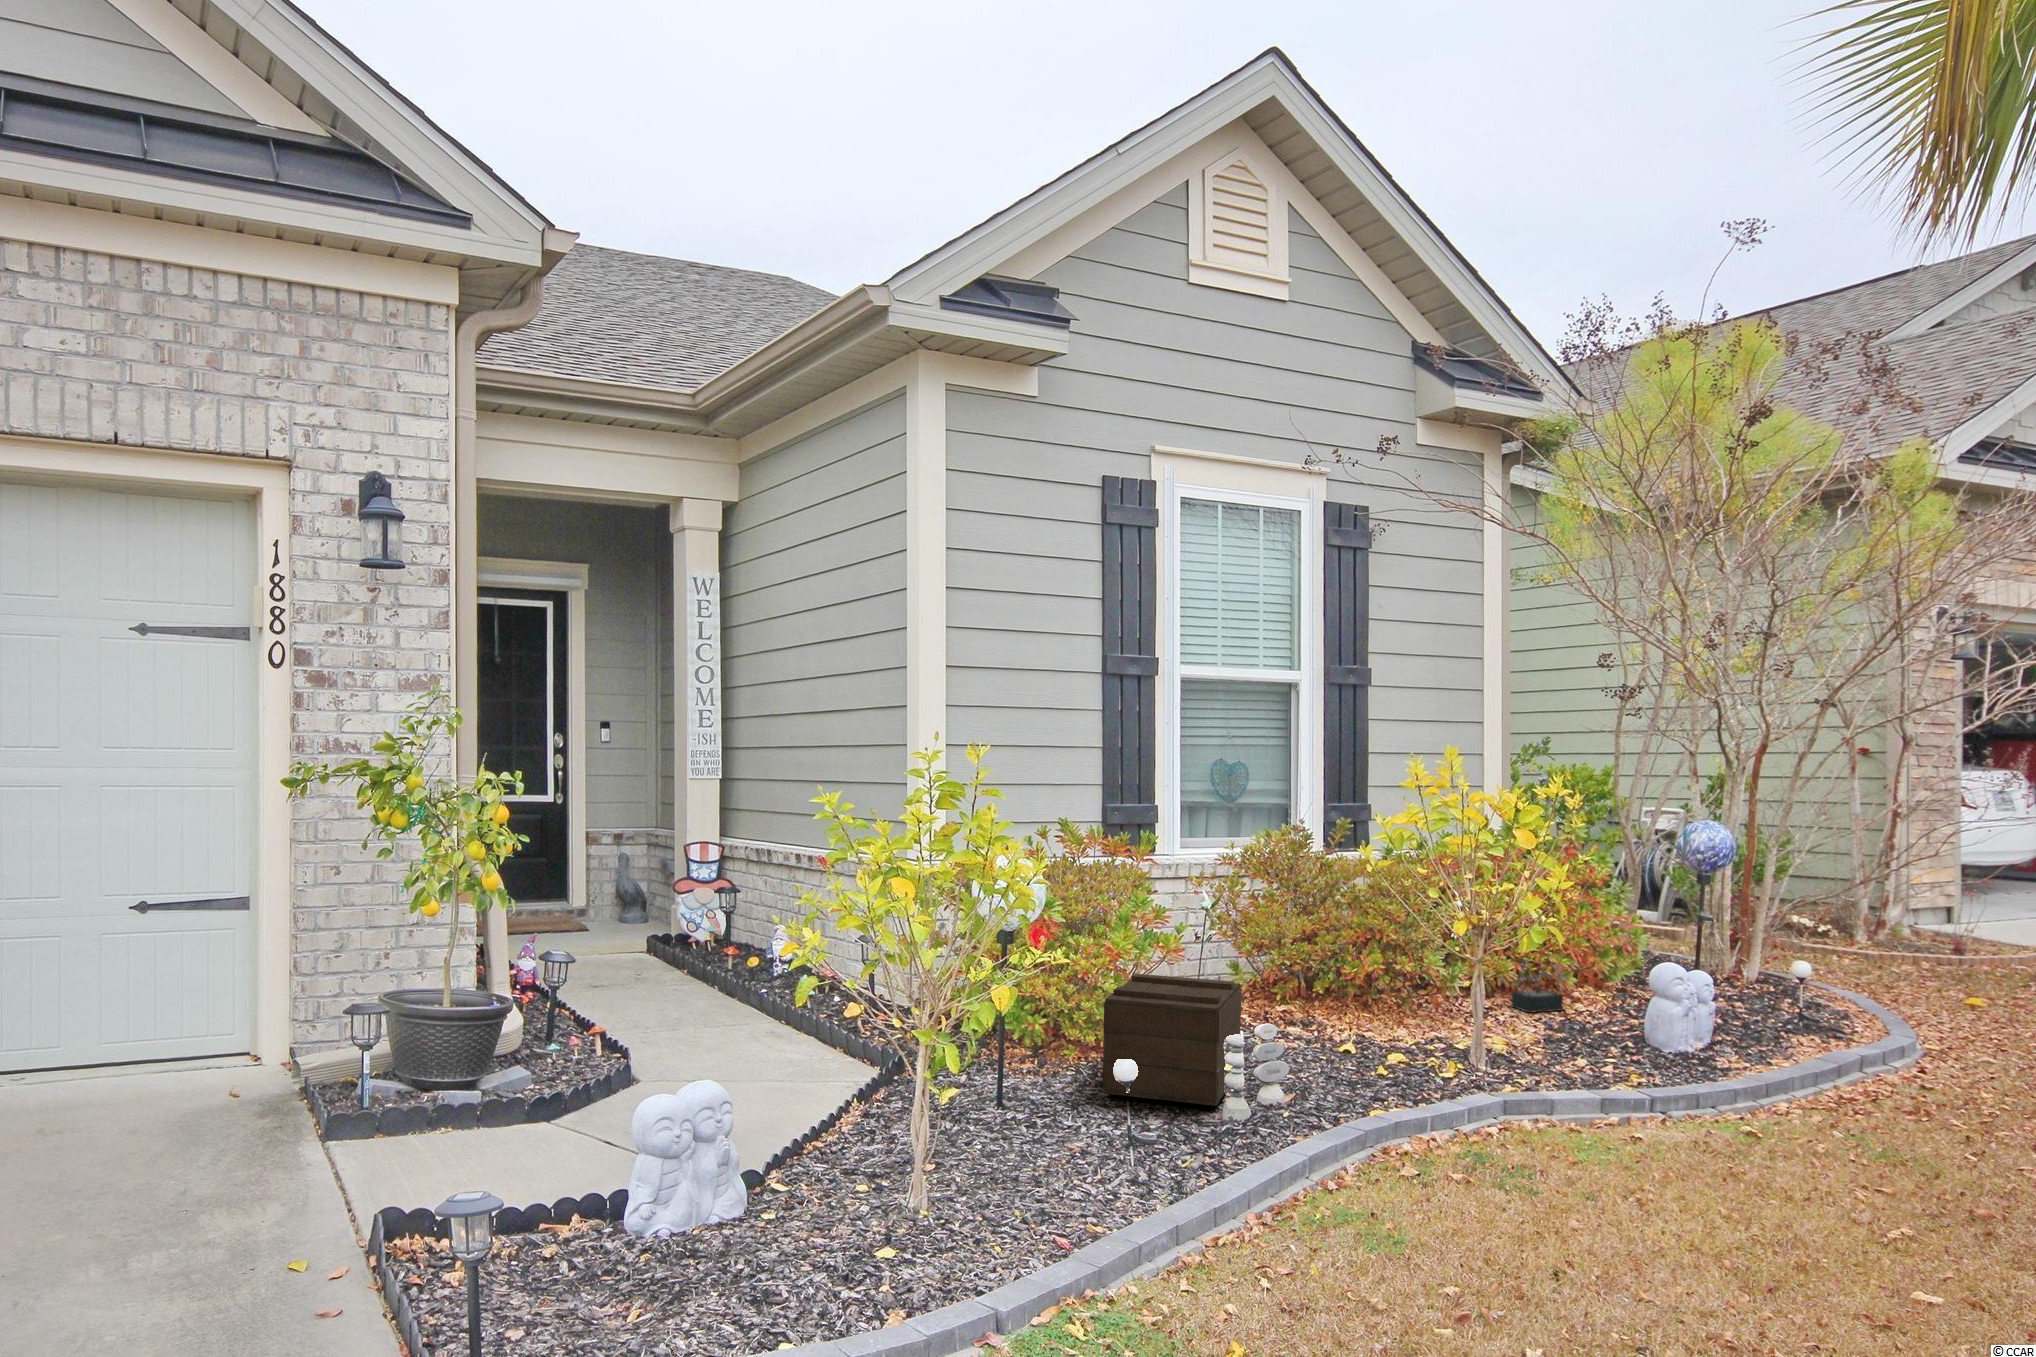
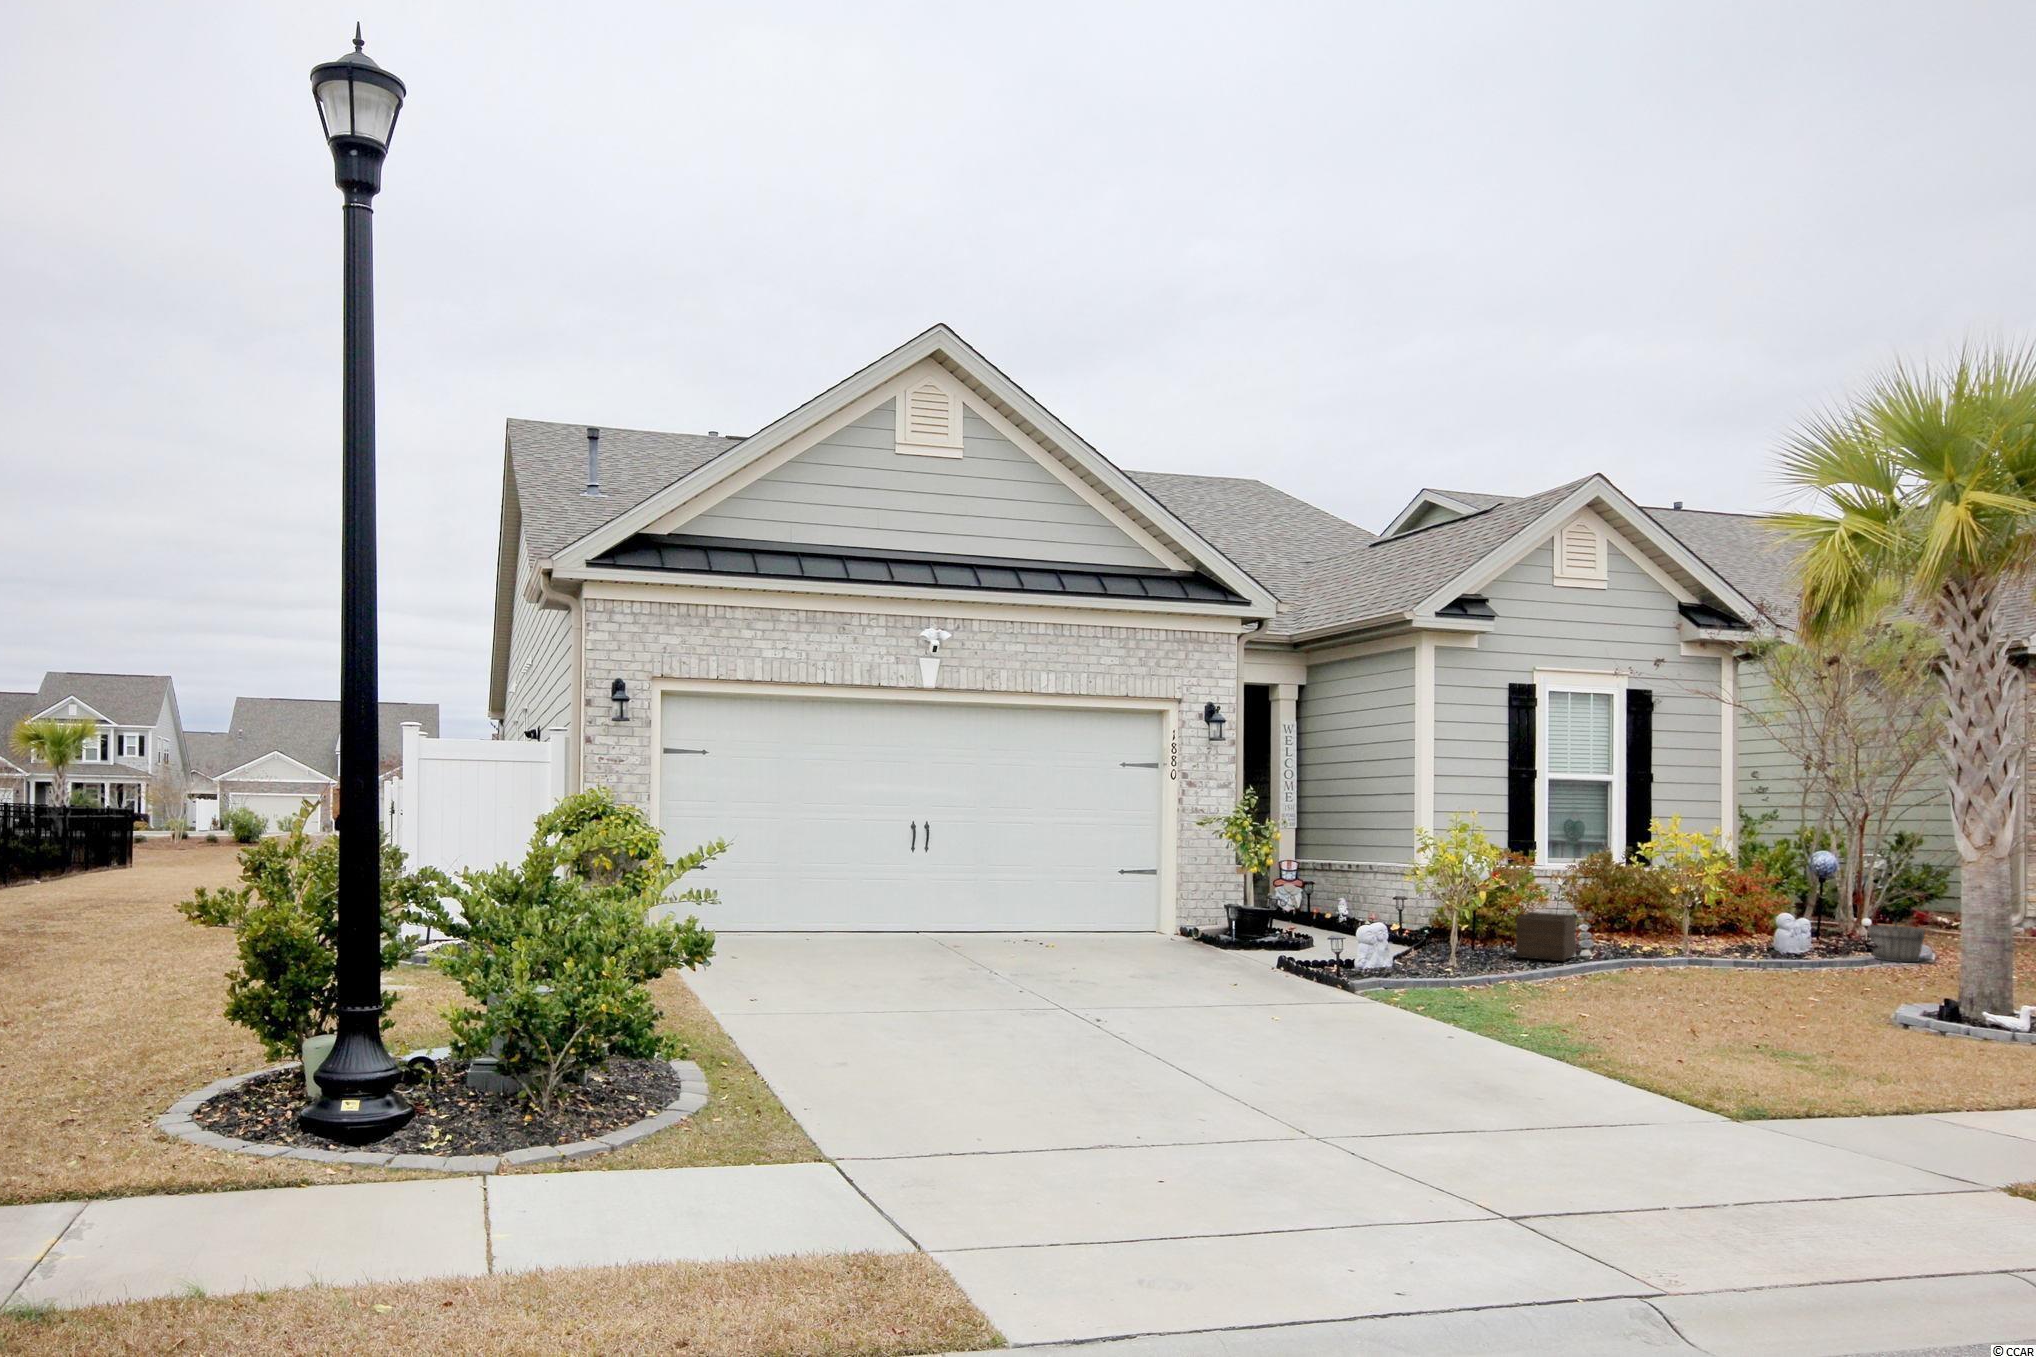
wooden bucket: none [1789,937,1911,1034] -> present [1869,921,1925,962]
decorative plant: present [1501,958,1566,1013] -> none [1715,919,1751,950]

